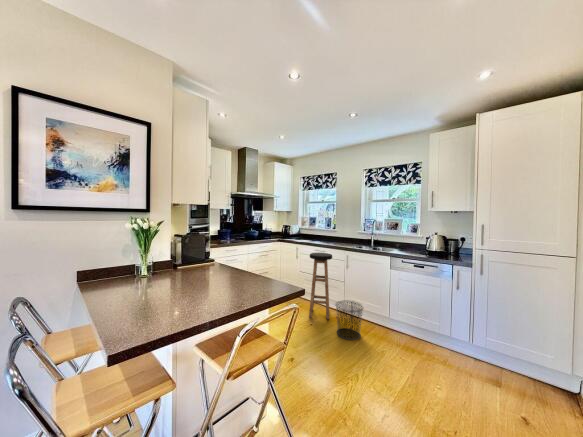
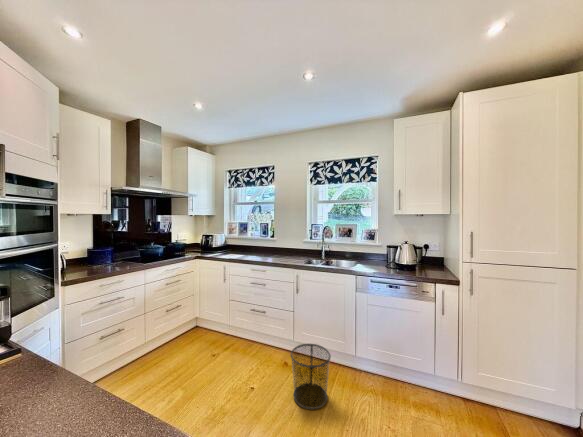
bar stool: present [309,253,332,319] -> none [246,274,278,374]

